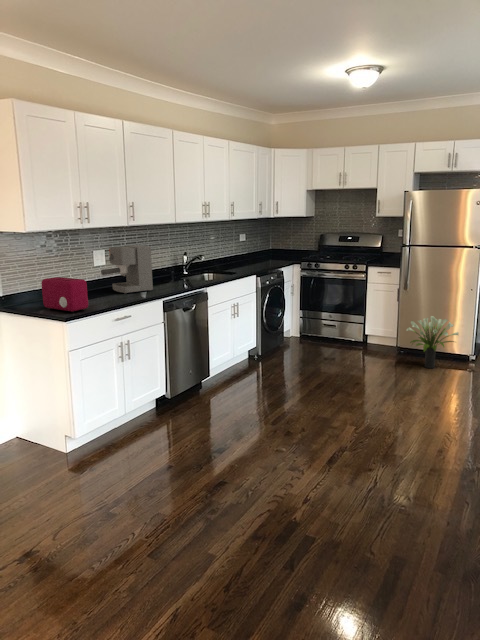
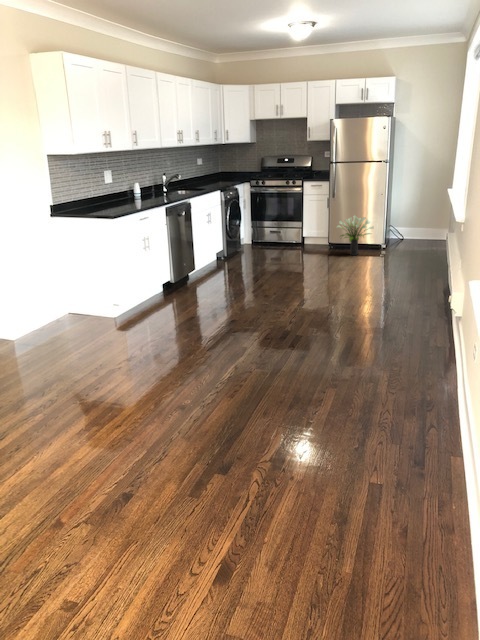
coffee maker: present [101,245,153,294] -> none [114,166,152,203]
toaster: present [41,277,88,313] -> none [83,189,120,213]

